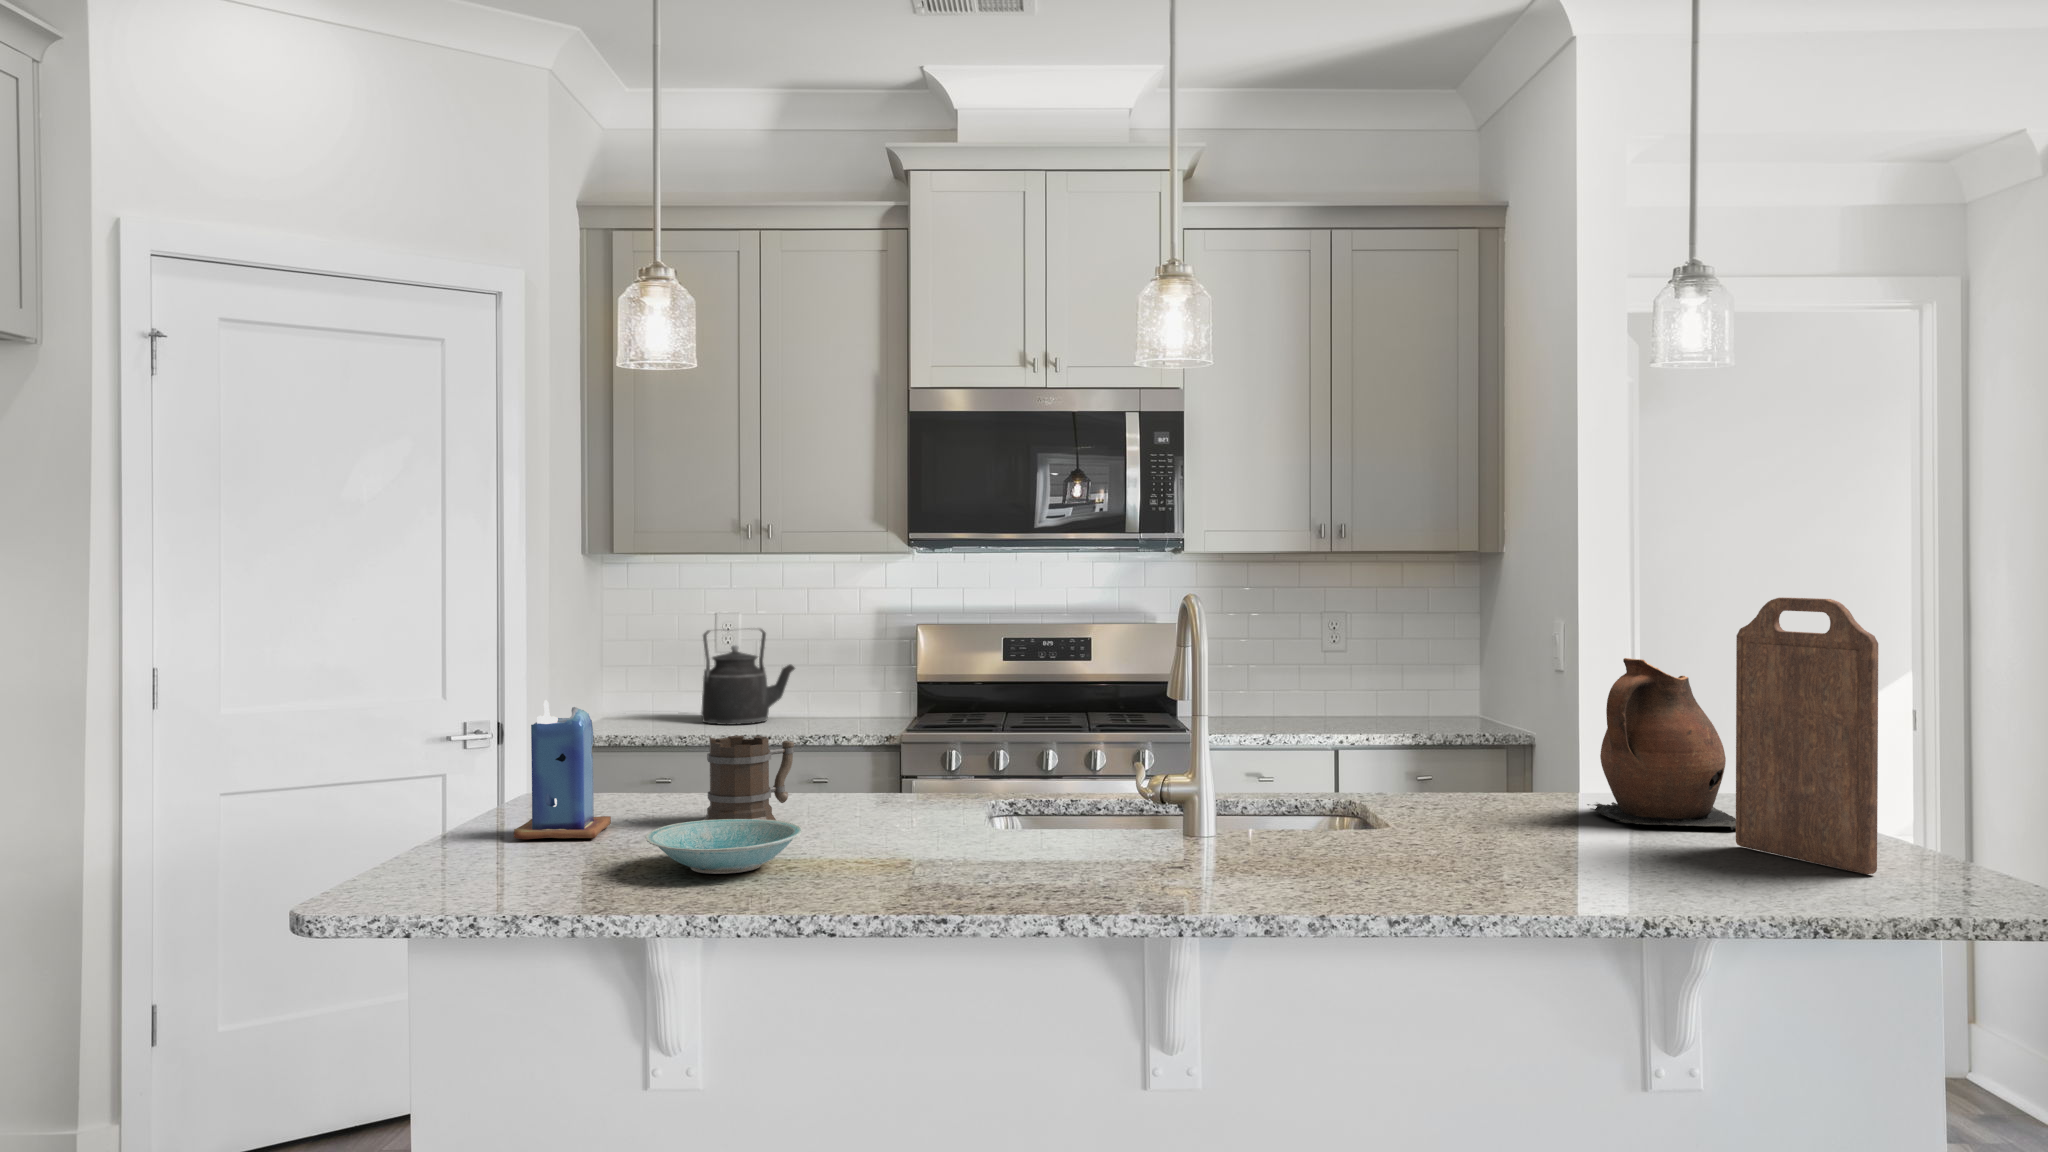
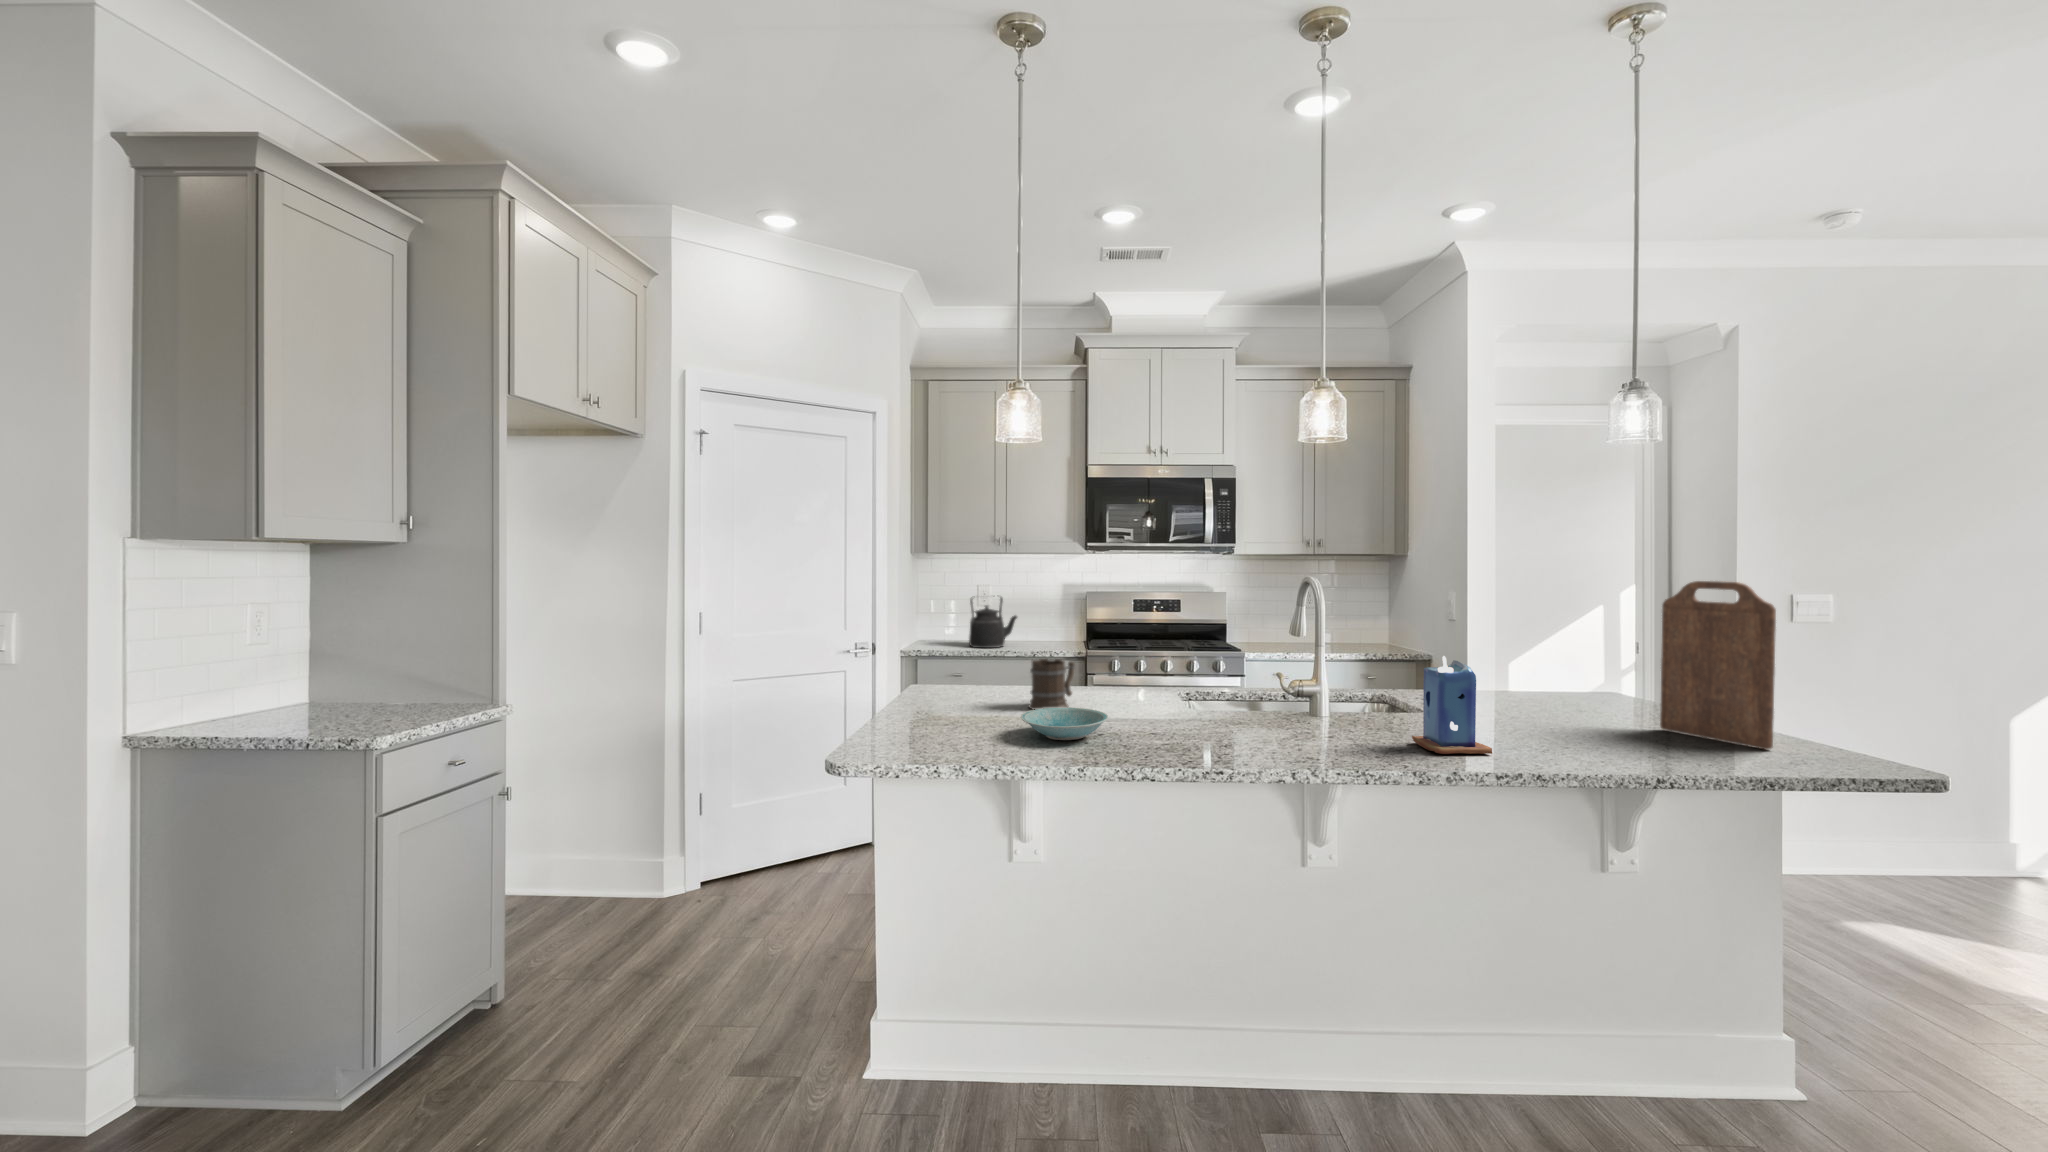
ceramic pitcher: present [1587,658,1736,830] -> none [1542,616,1654,719]
candle: present [514,700,611,839] -> present [1412,656,1492,754]

